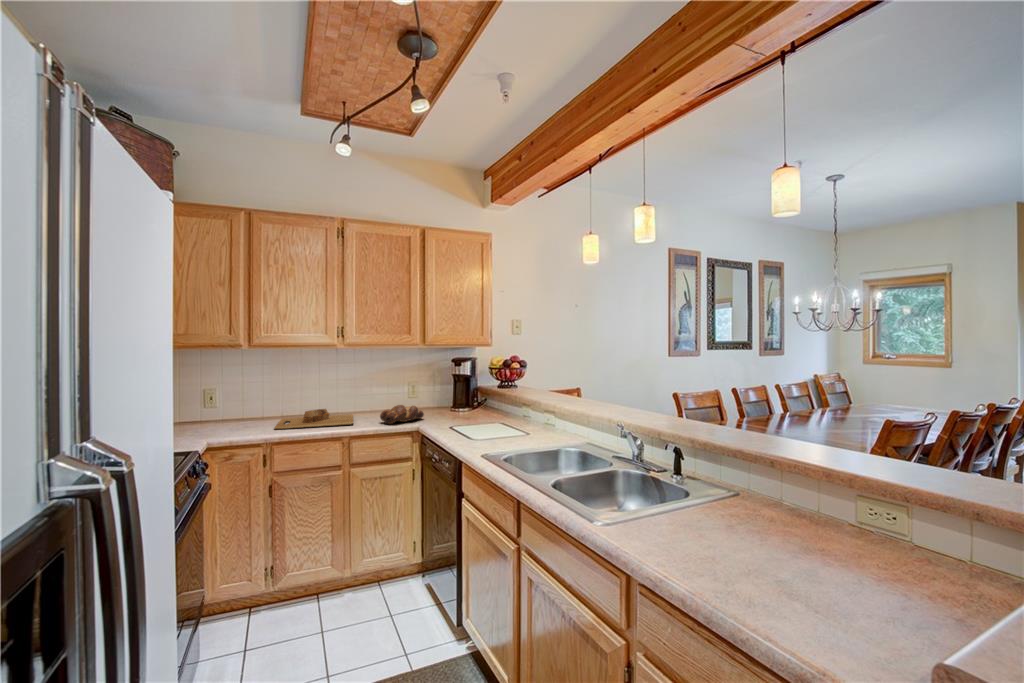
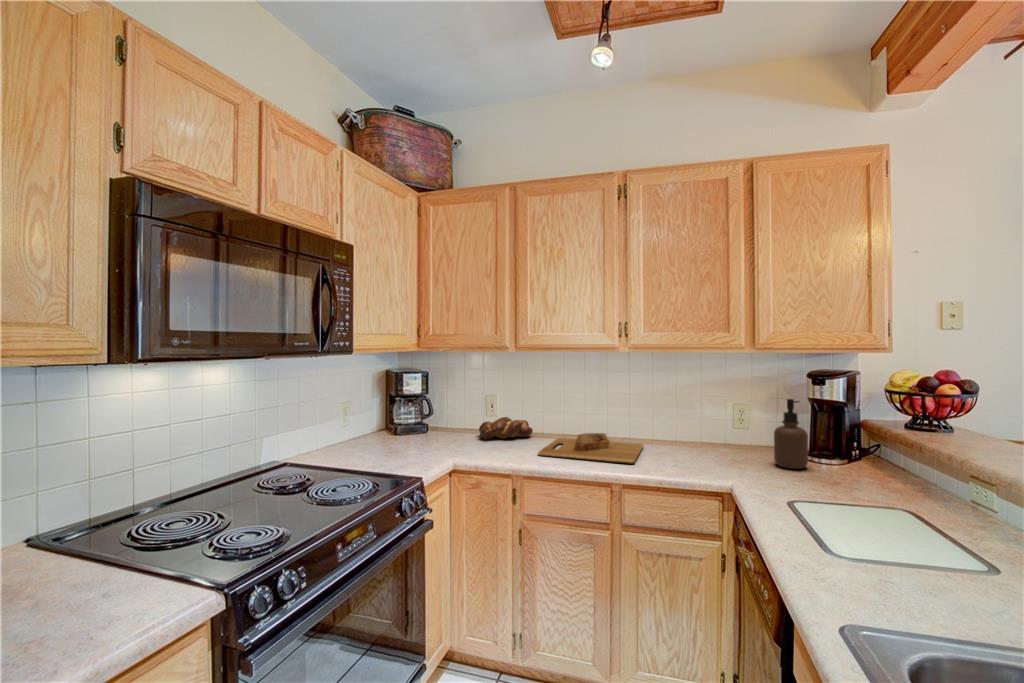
soap dispenser: none [437,374,454,415] -> present [774,399,808,469]
bread loaf: present [380,405,424,424] -> present [479,417,533,439]

